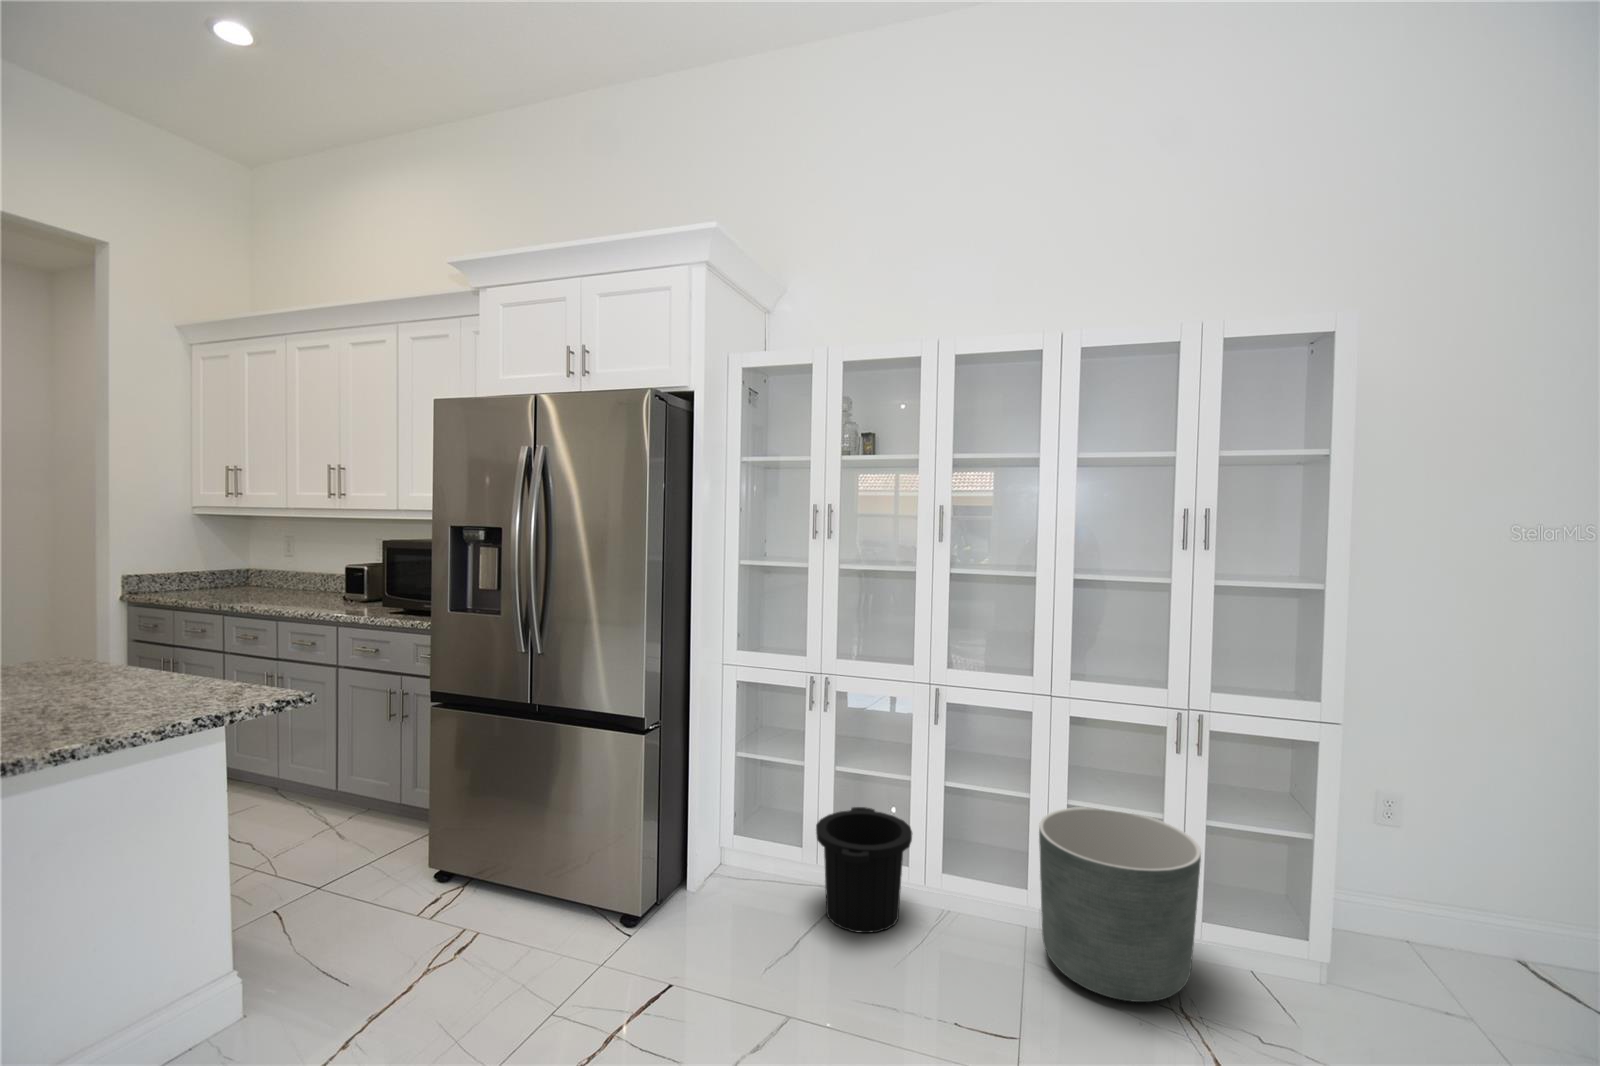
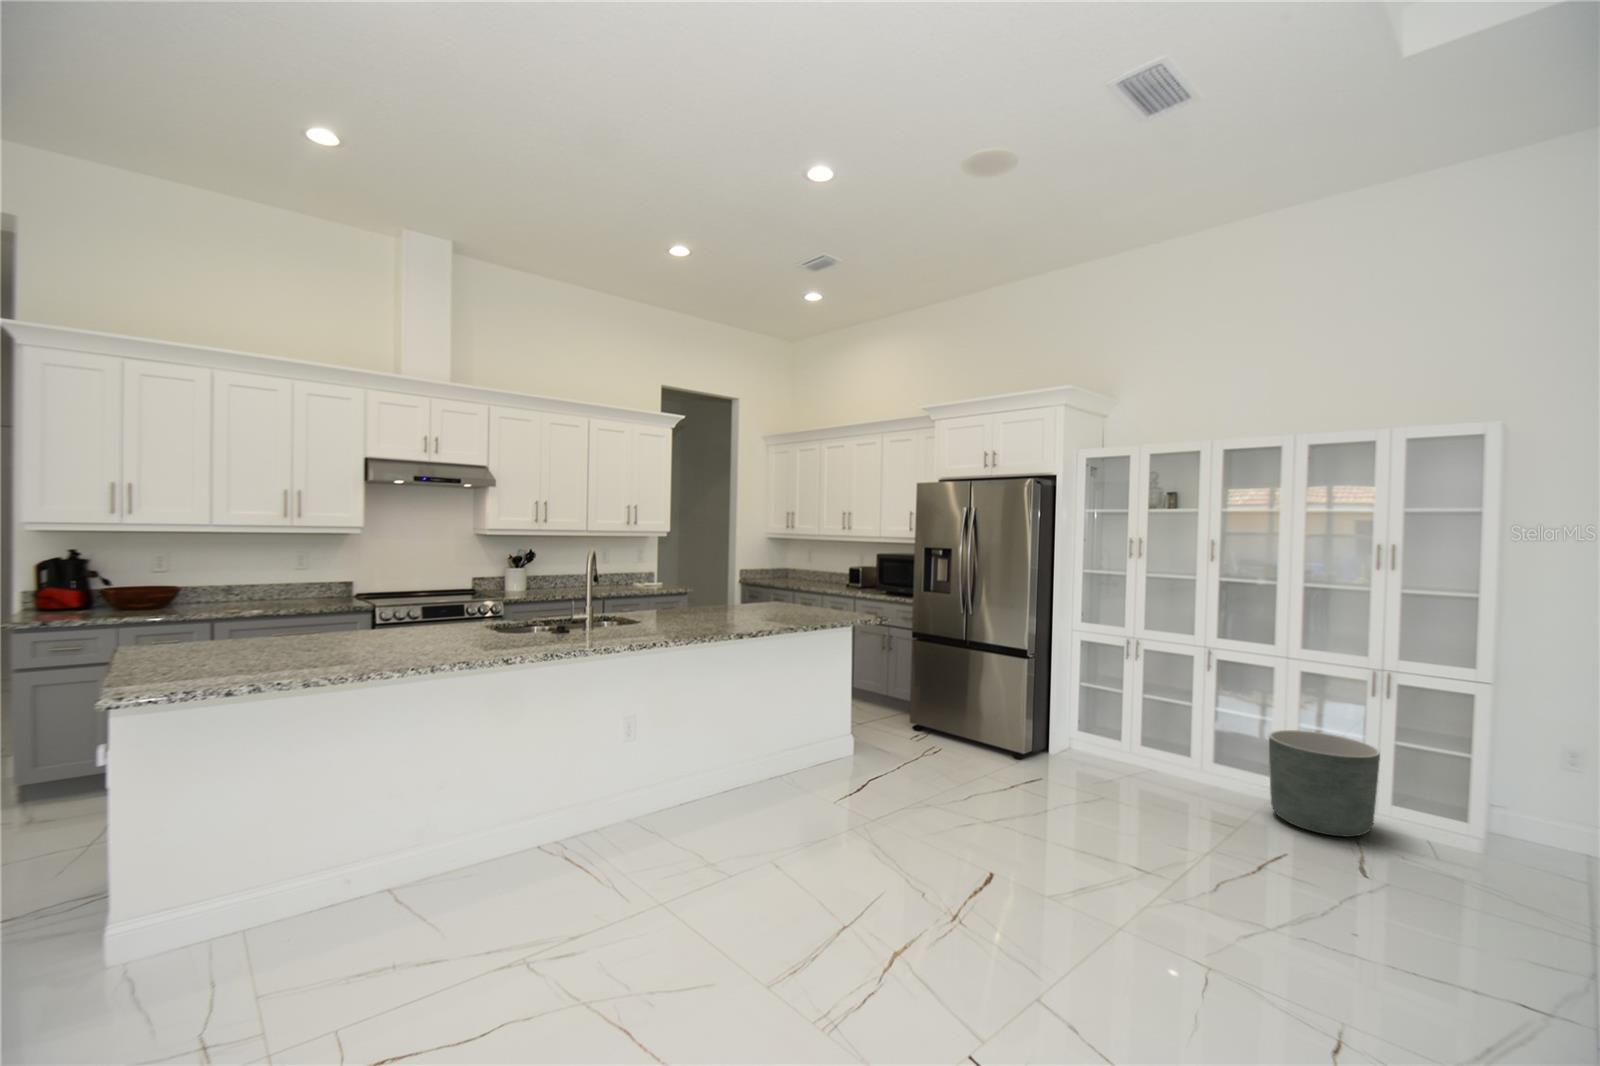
trash can: present [816,807,912,933] -> none [1127,721,1190,786]

